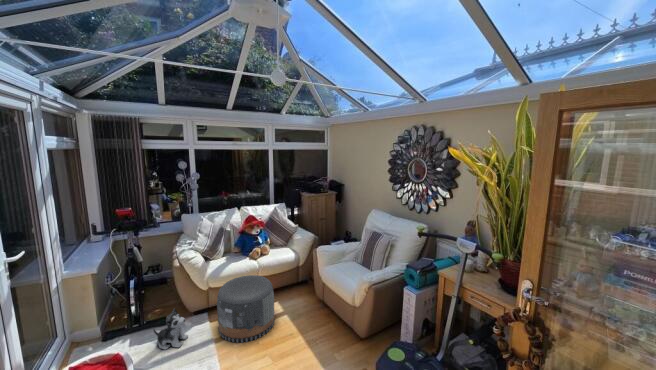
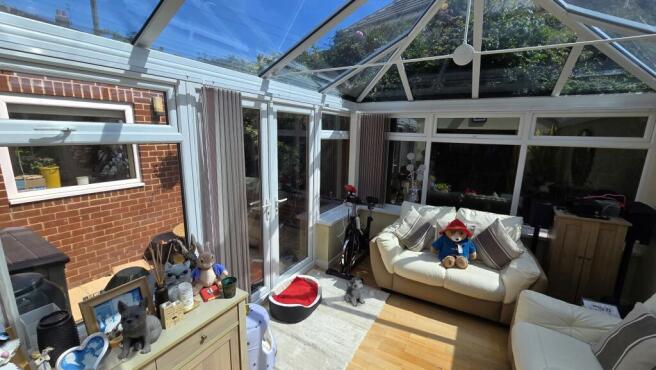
pouf: present [217,275,275,343] -> none [384,276,444,347]

